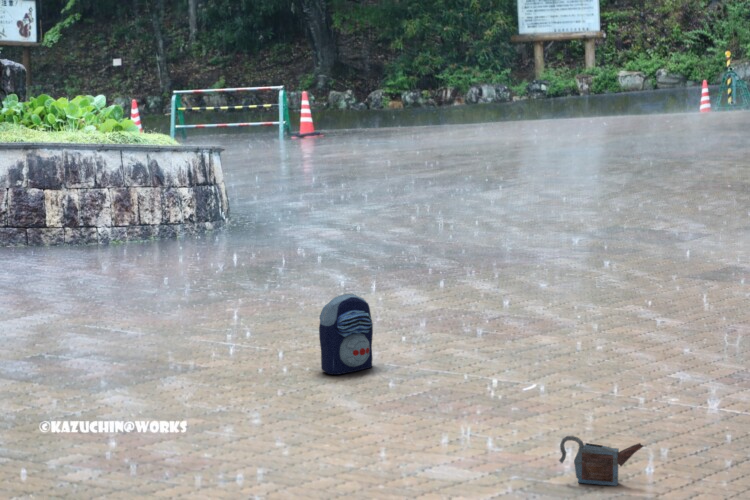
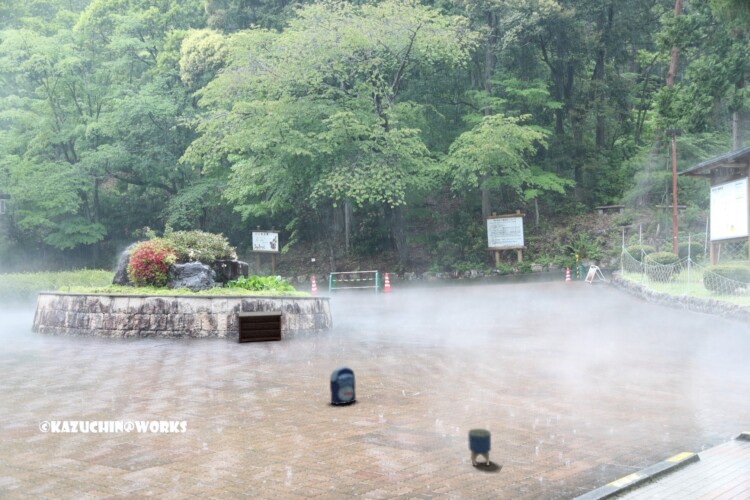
bench: none [21,179,127,252] -> present [237,311,282,343]
planter: none [675,409,722,480] -> present [468,429,491,466]
watering can: present [559,436,643,486] -> none [411,440,450,467]

